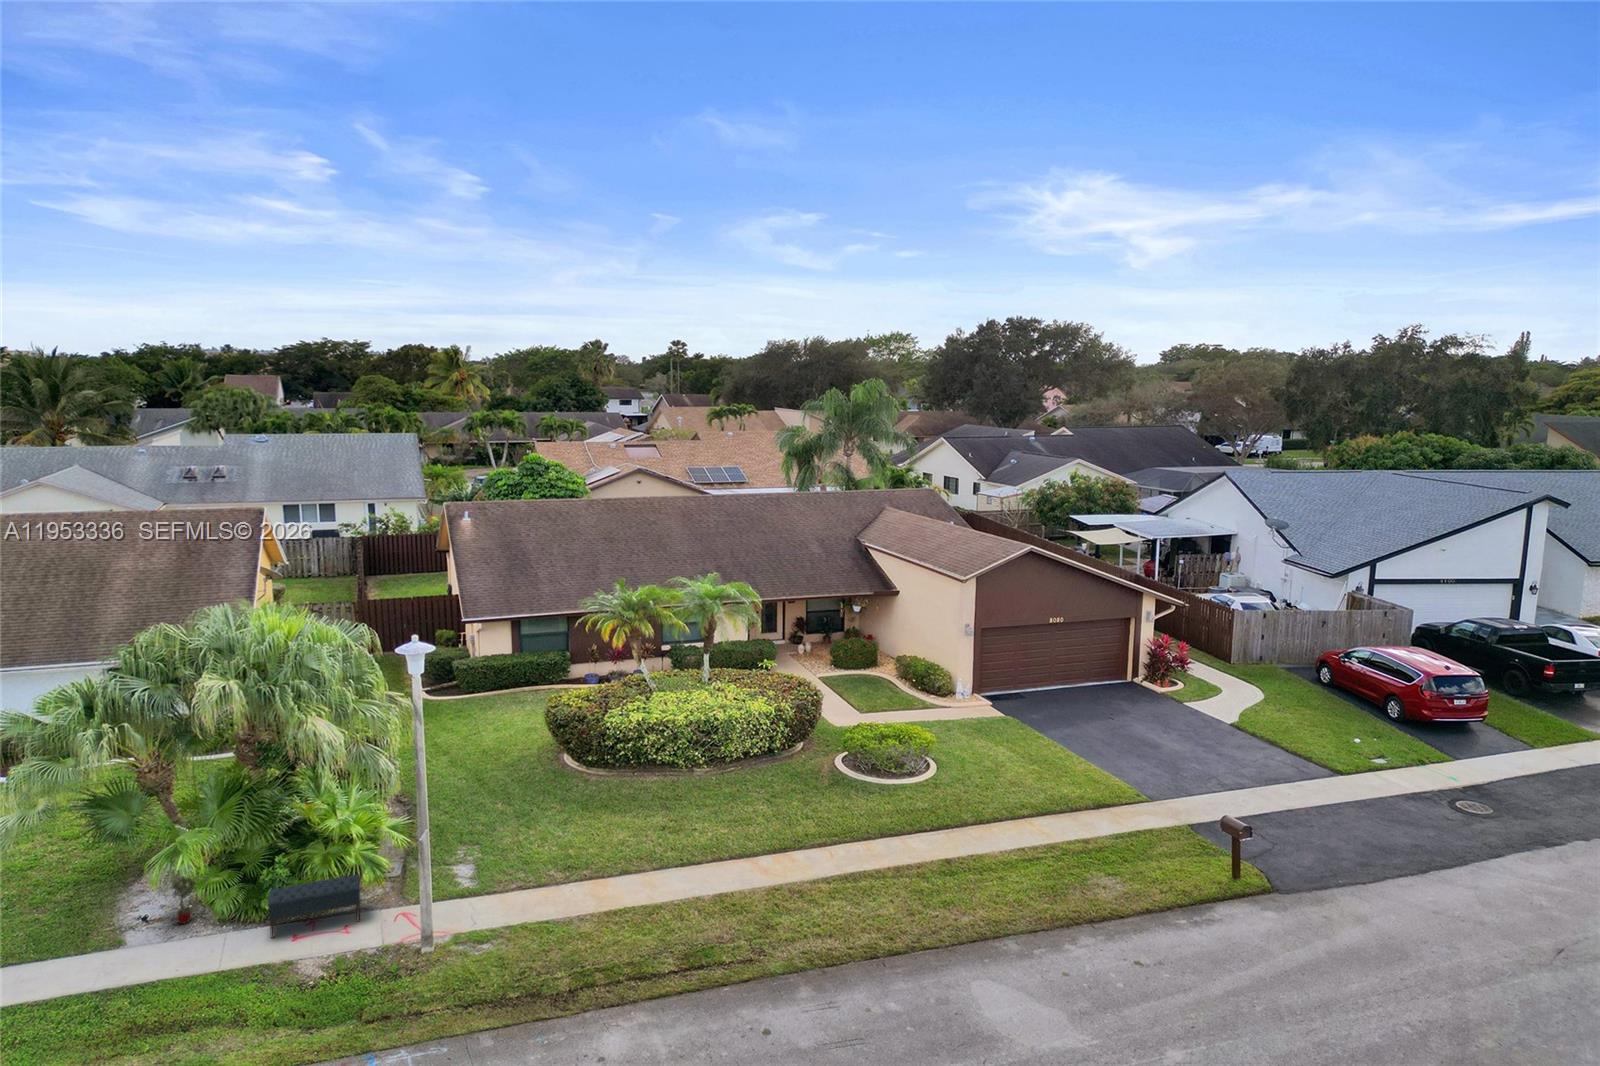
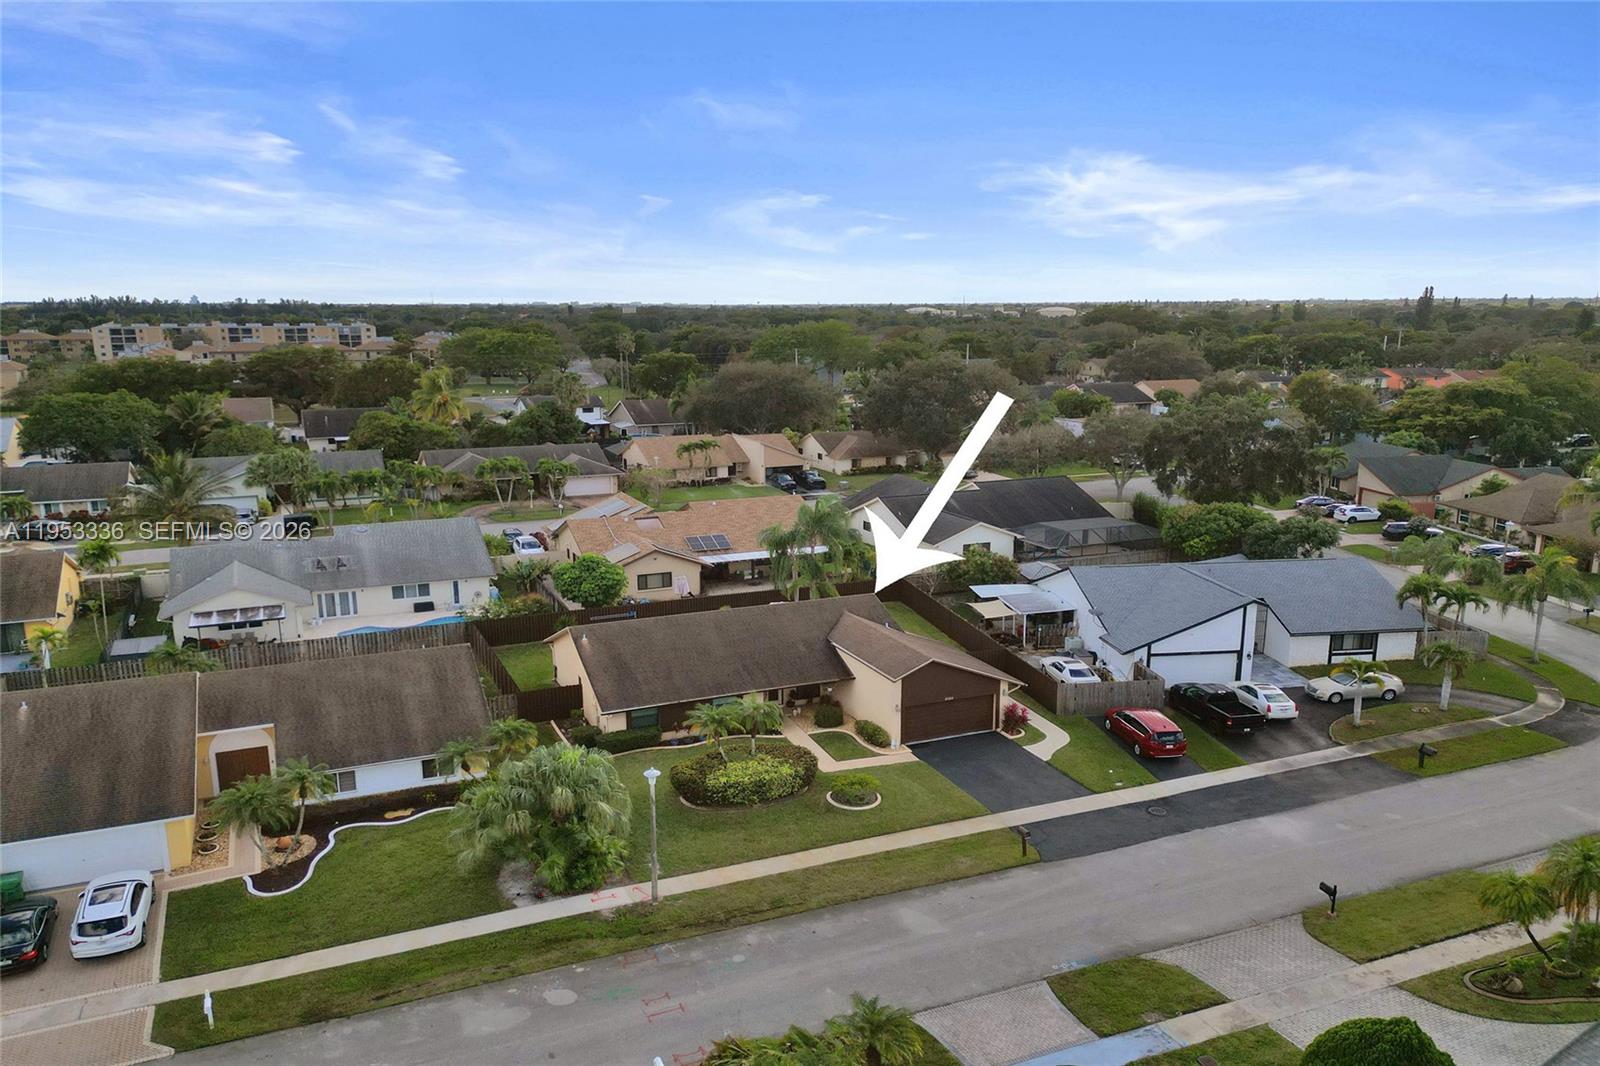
bench: present [268,874,360,938] -> none [580,872,621,902]

